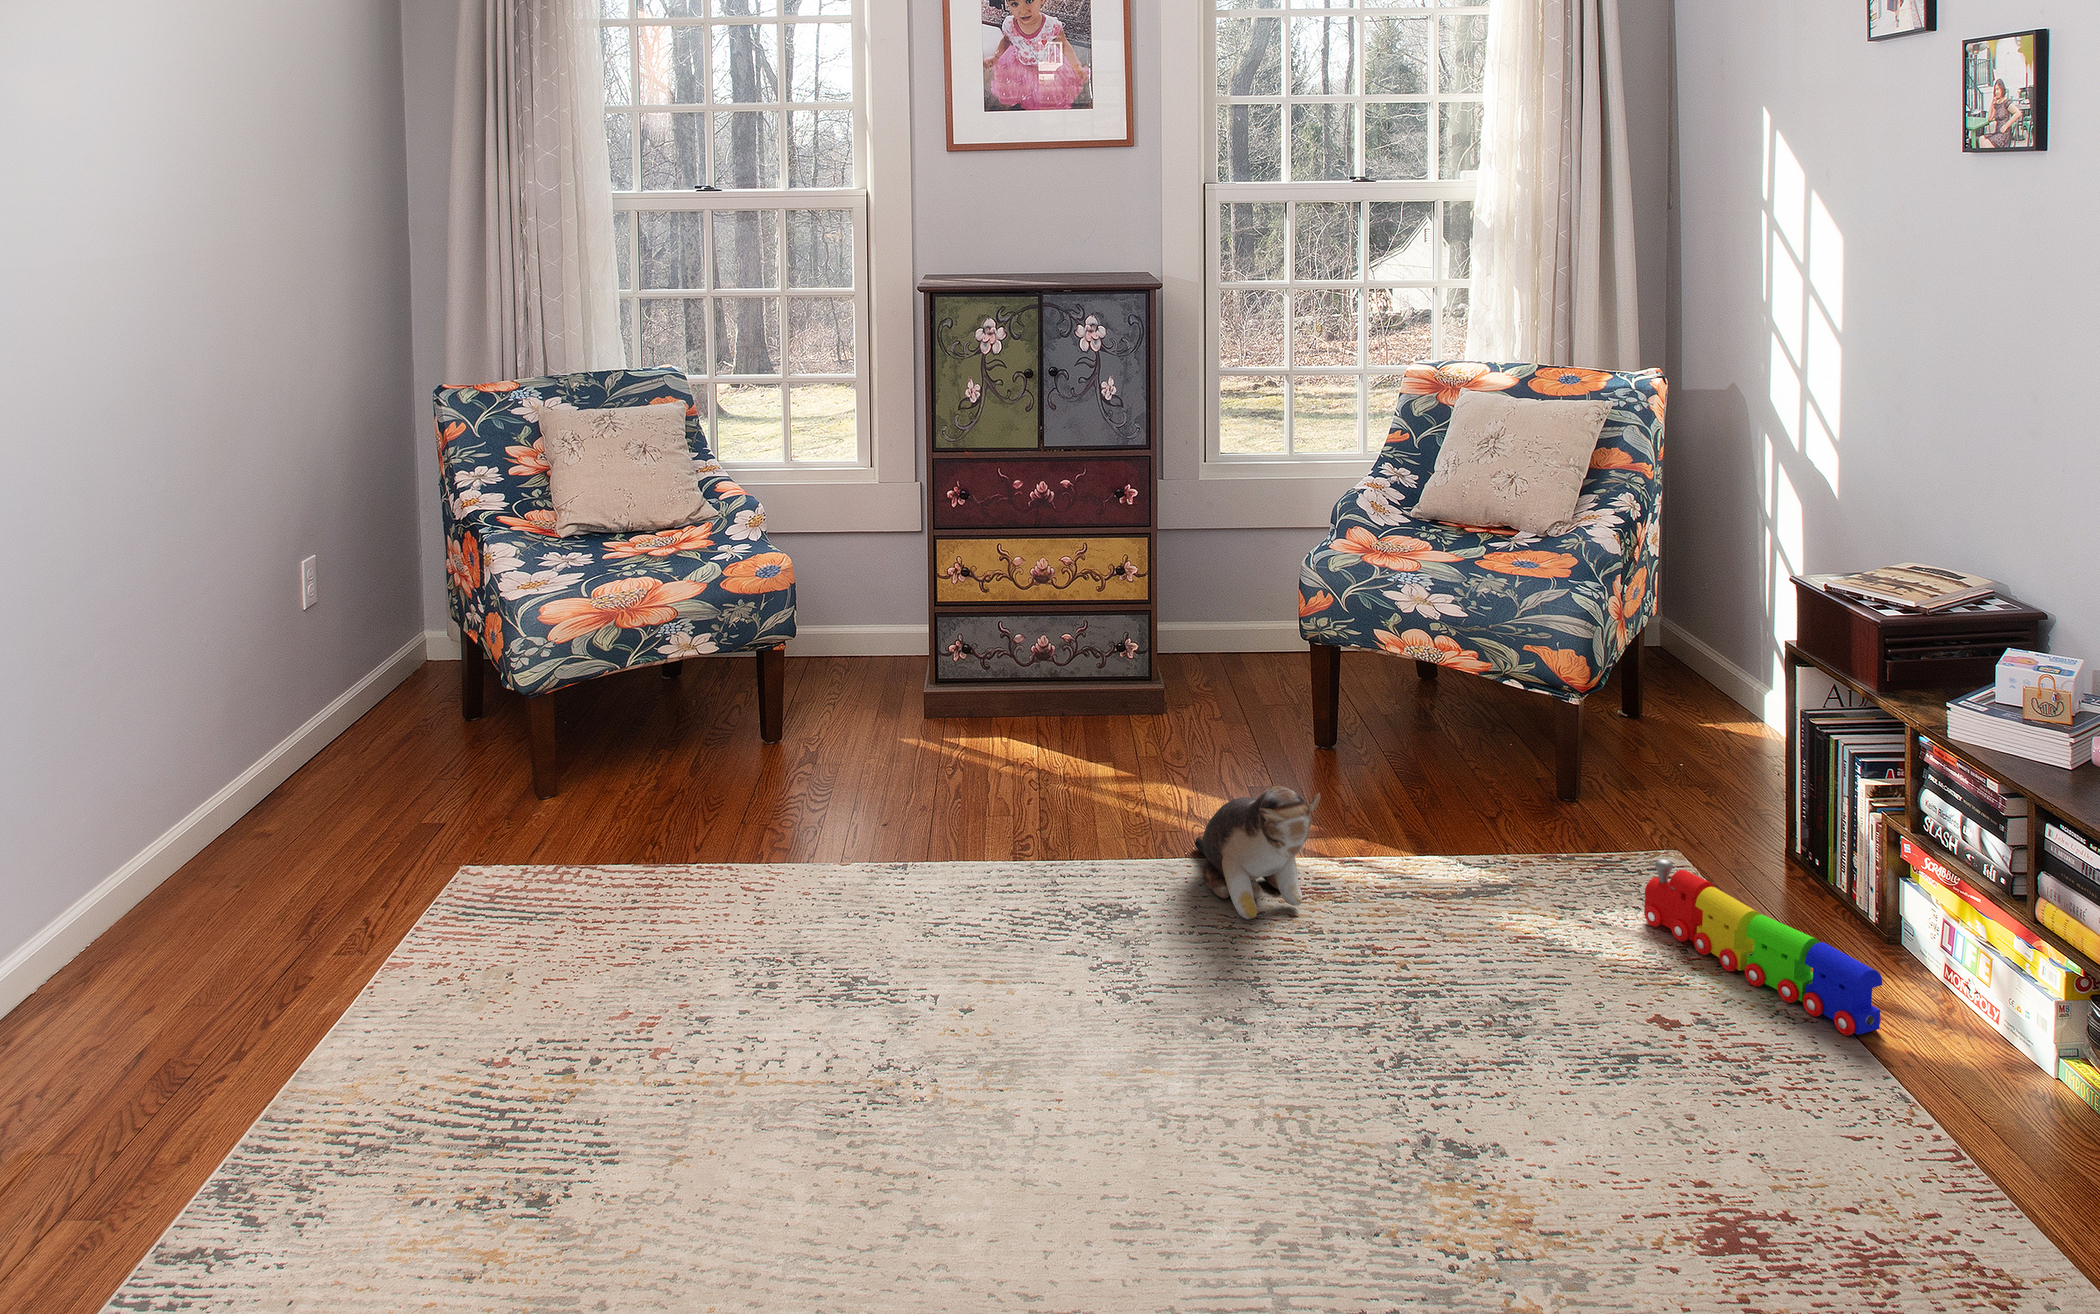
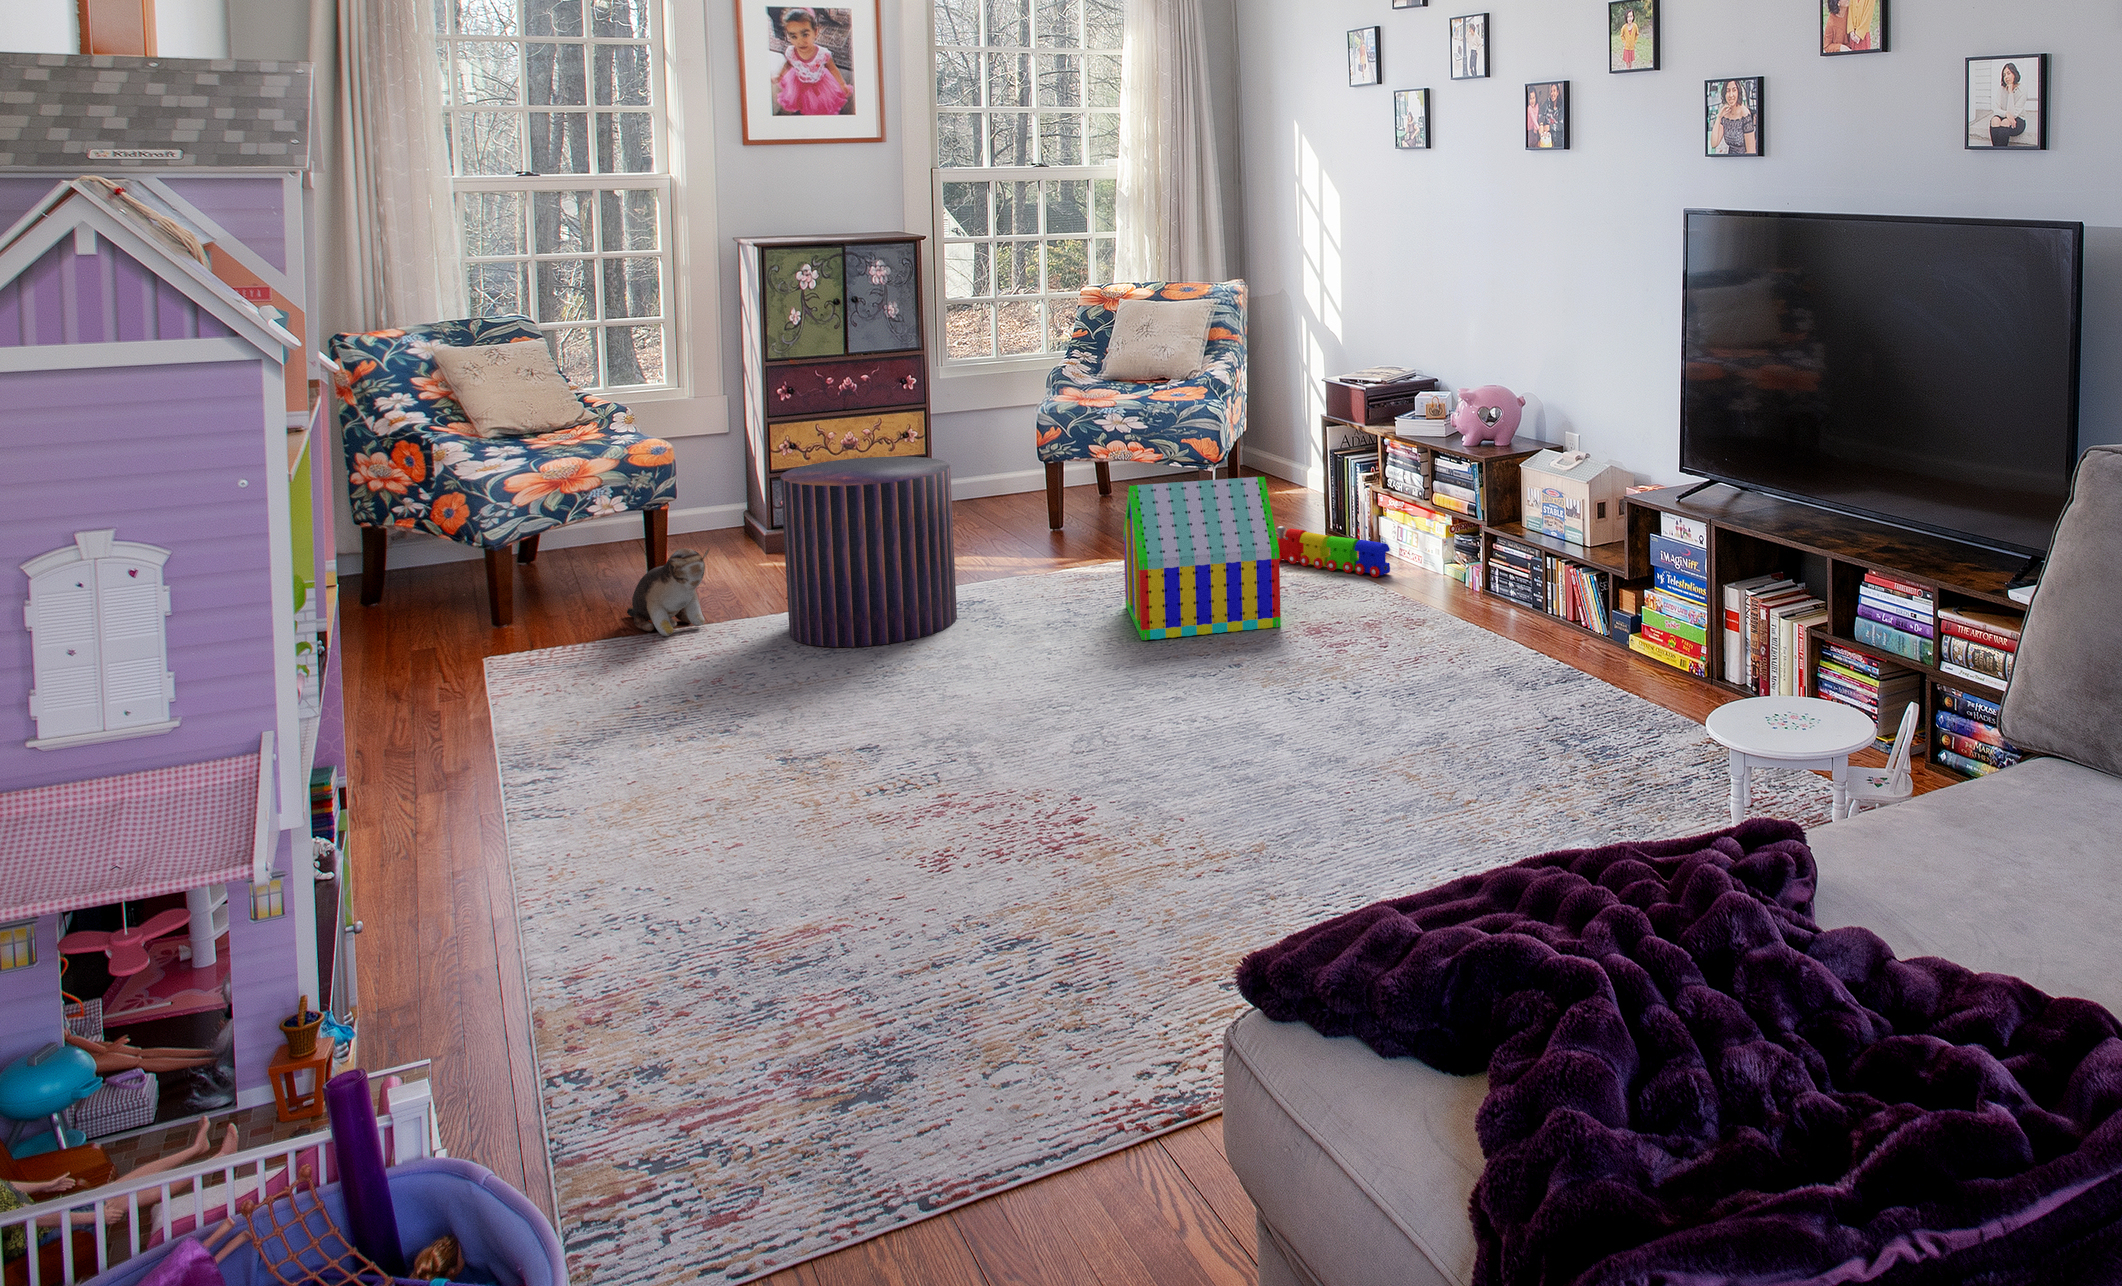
pouf: none [794,645,1059,999] -> present [781,456,957,647]
plush toy: present [1195,785,1320,919] -> present [627,547,710,636]
toy house: none [1308,802,1609,1174] -> present [1123,477,1281,640]

